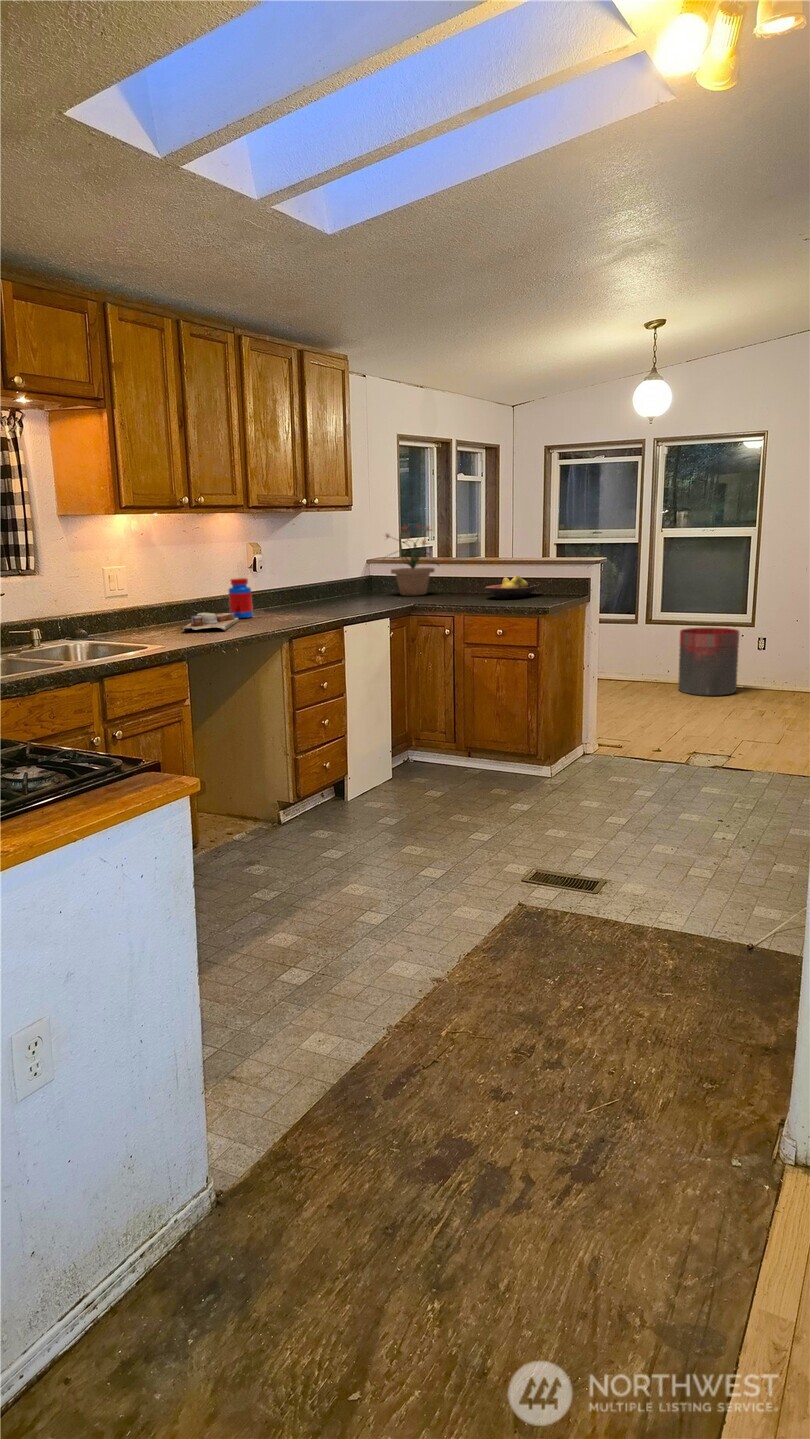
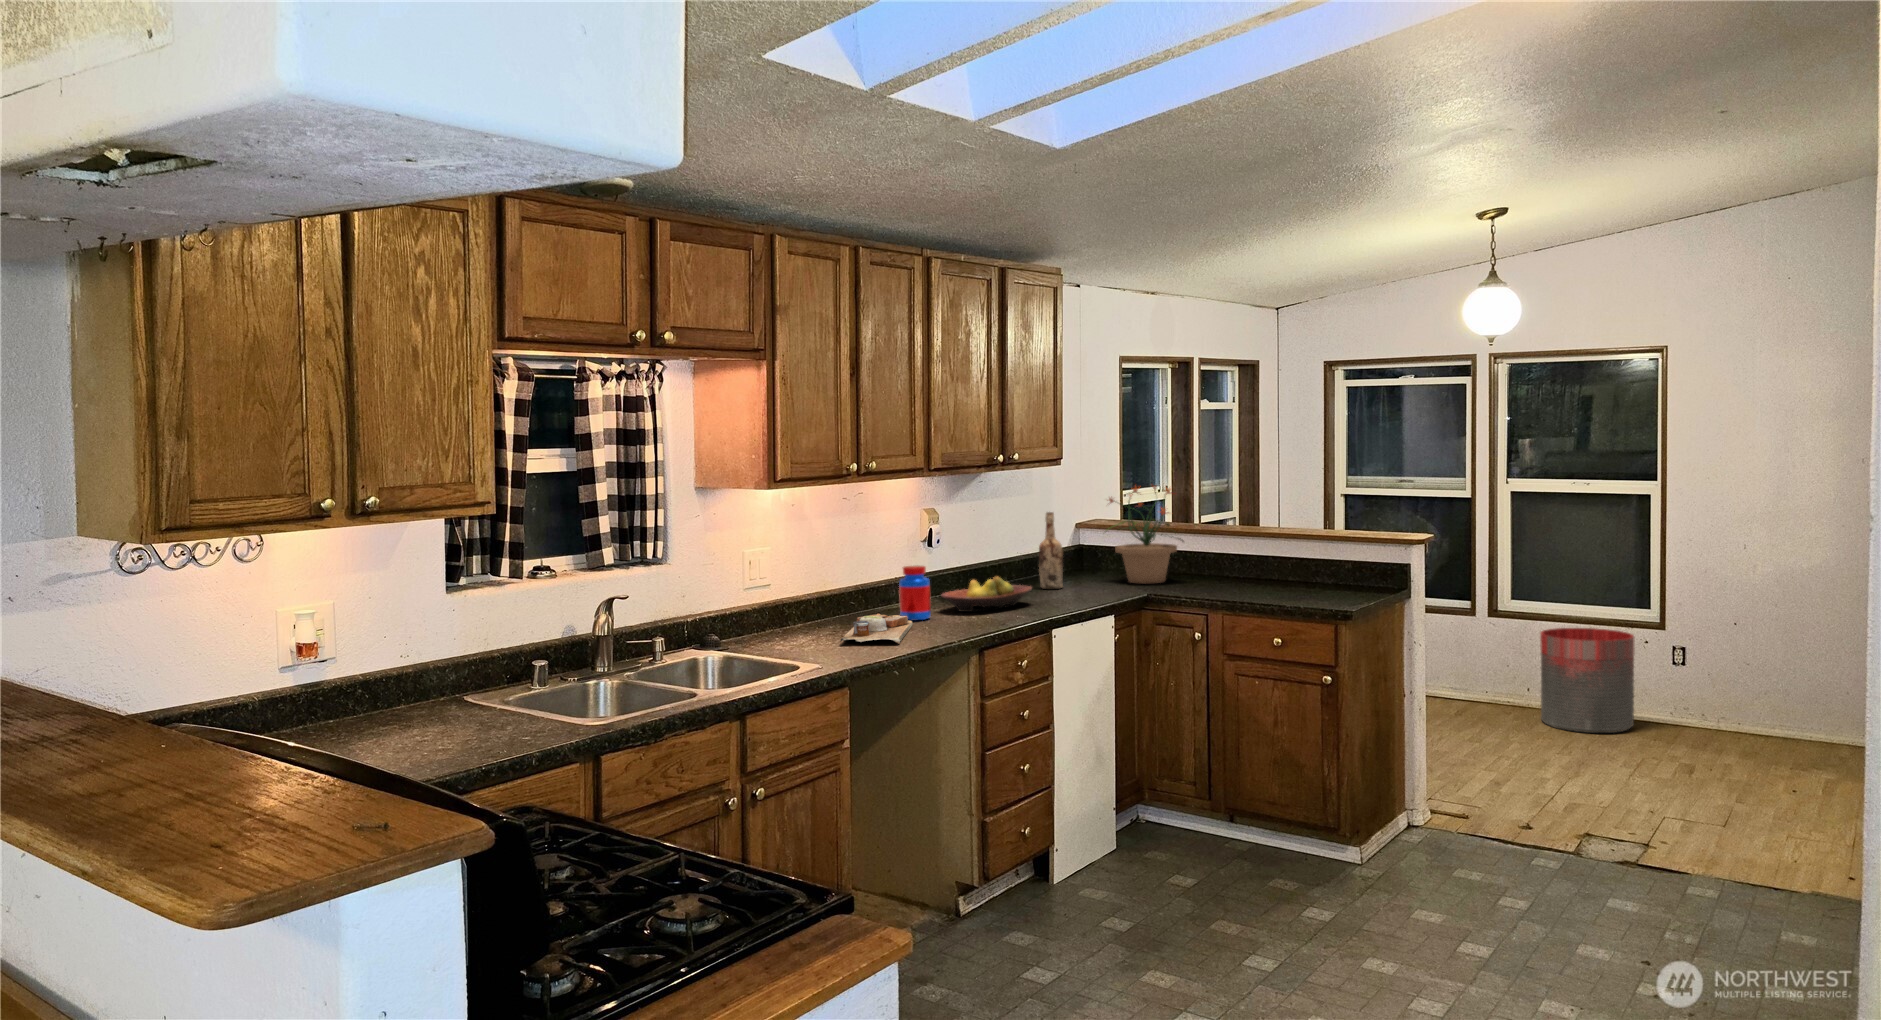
wine bottle: none [336,544,353,600] -> present [1039,512,1063,589]
fruit bowl: present [485,576,539,599] -> present [941,577,1032,612]

